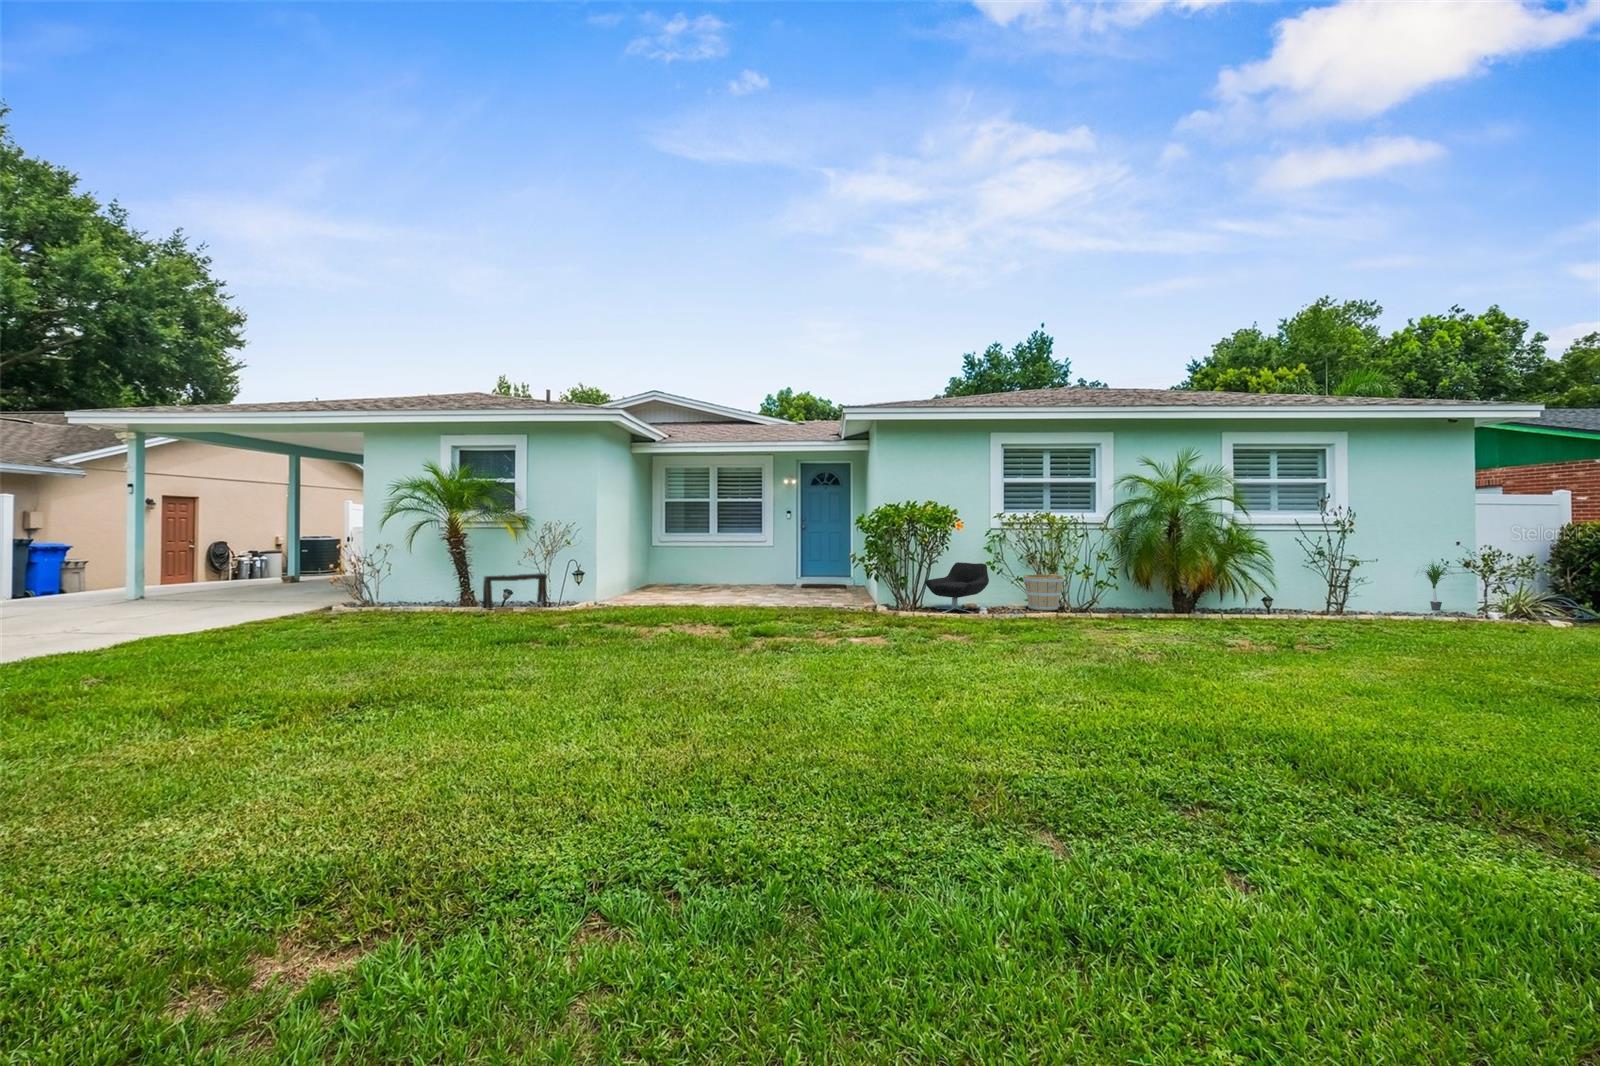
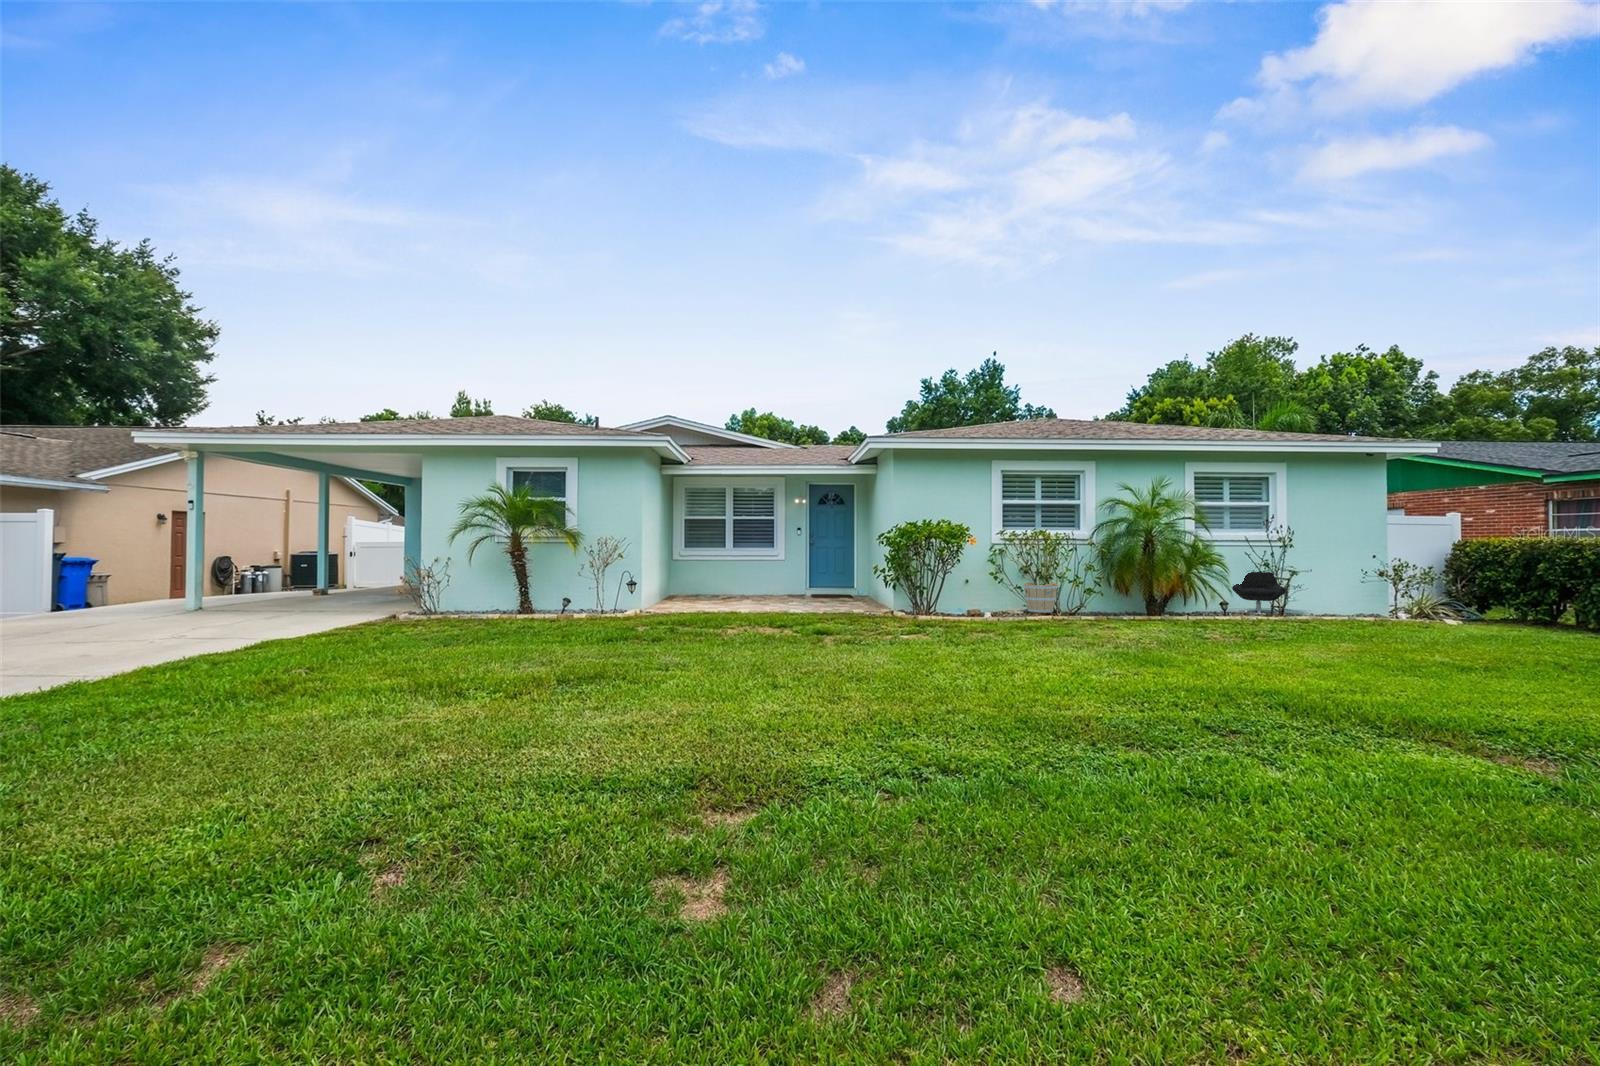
lounge chair: present [925,562,989,613] -> present [1232,572,1287,614]
potted plant: present [1426,562,1446,610] -> none [1334,567,1370,610]
bench: present [483,573,547,610] -> none [545,583,604,617]

